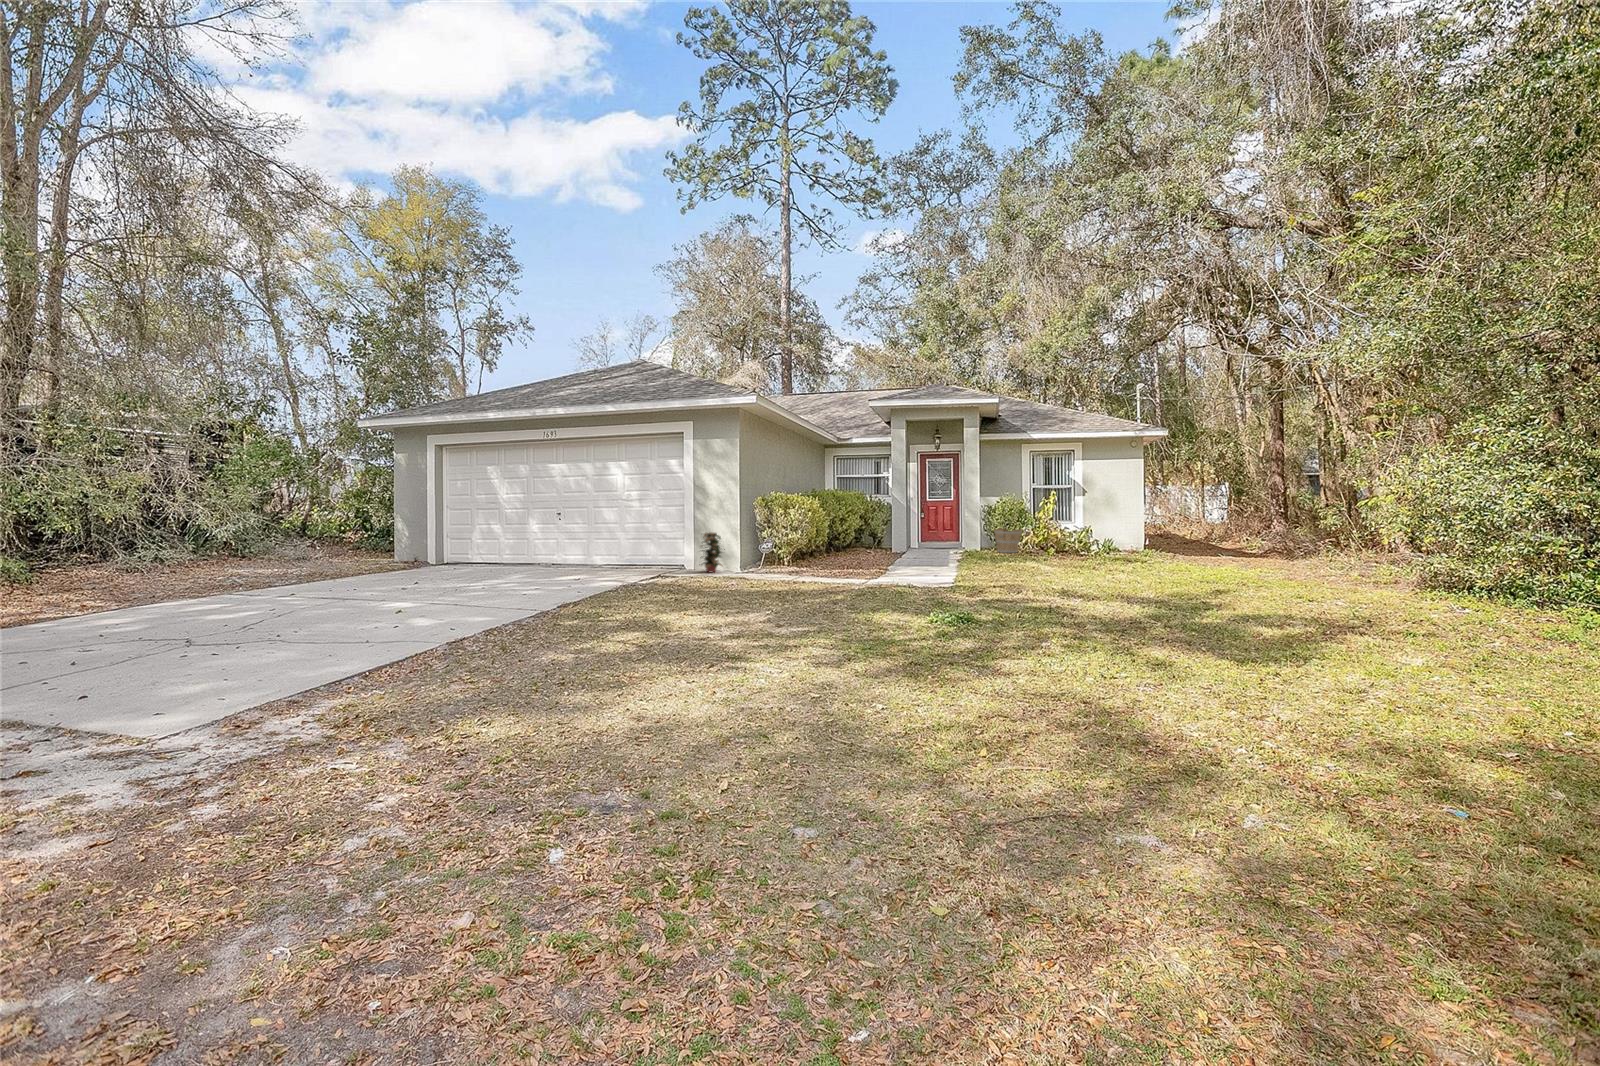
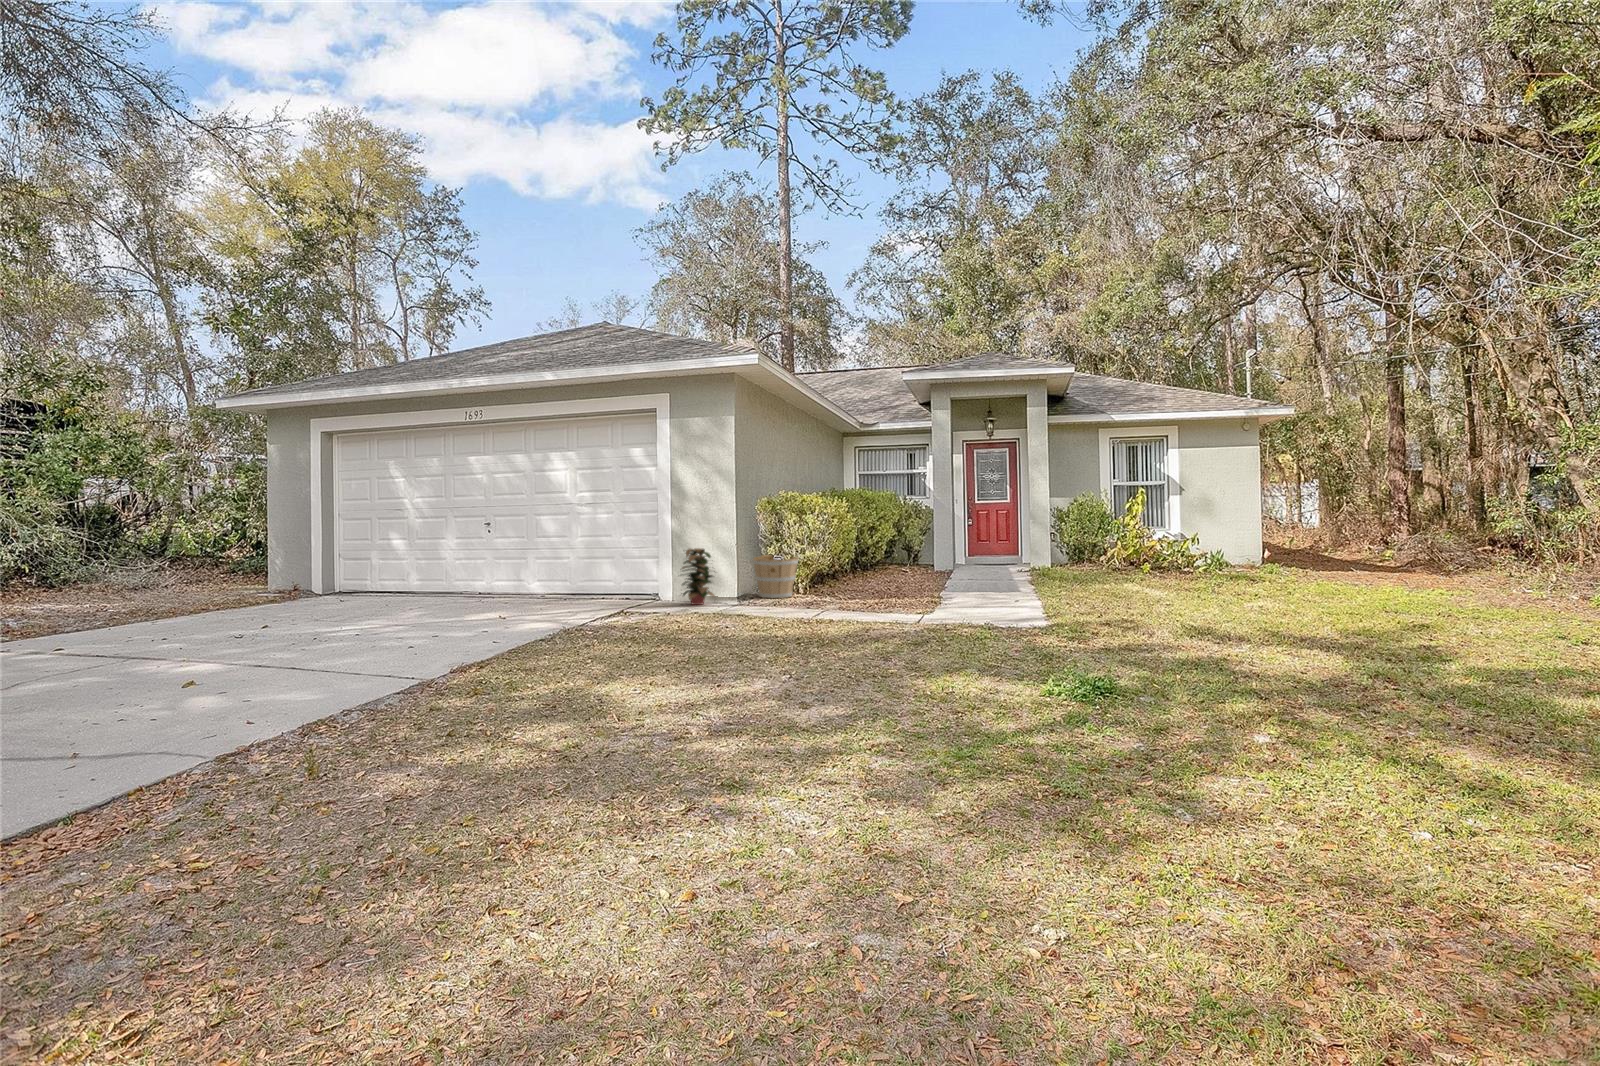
wooden bucket: present [994,528,1022,553] -> present [752,555,799,598]

